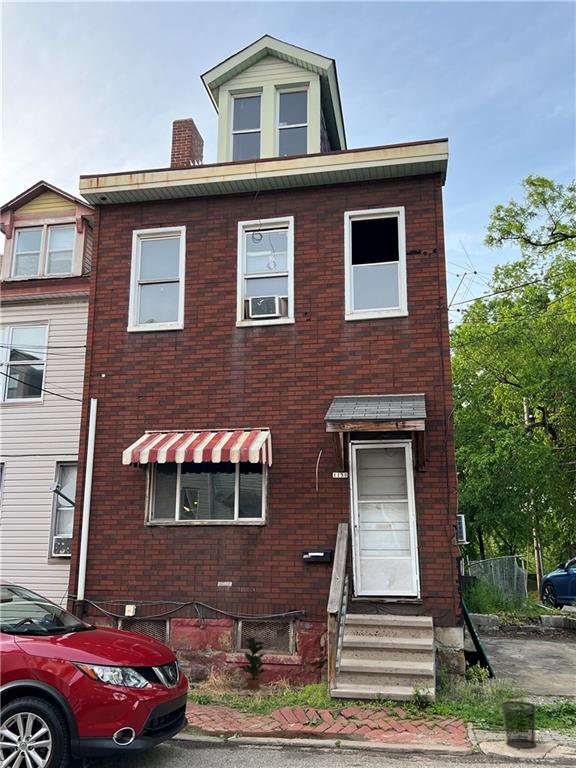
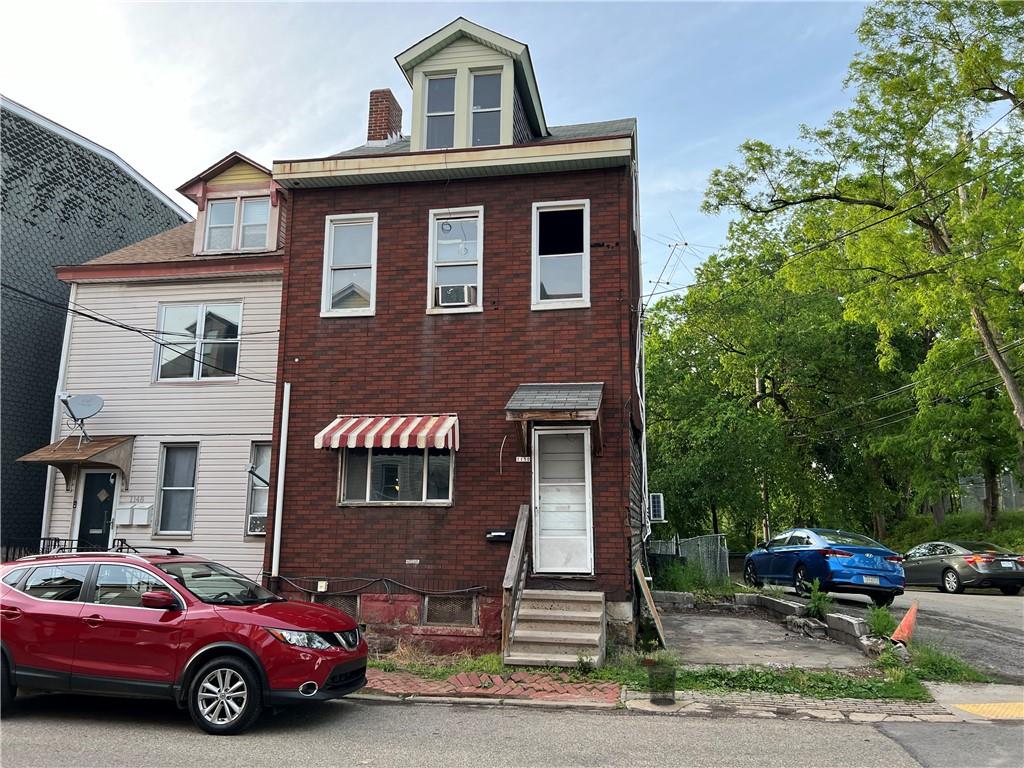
potted plant: present [239,637,267,690] -> present [635,616,662,666]

